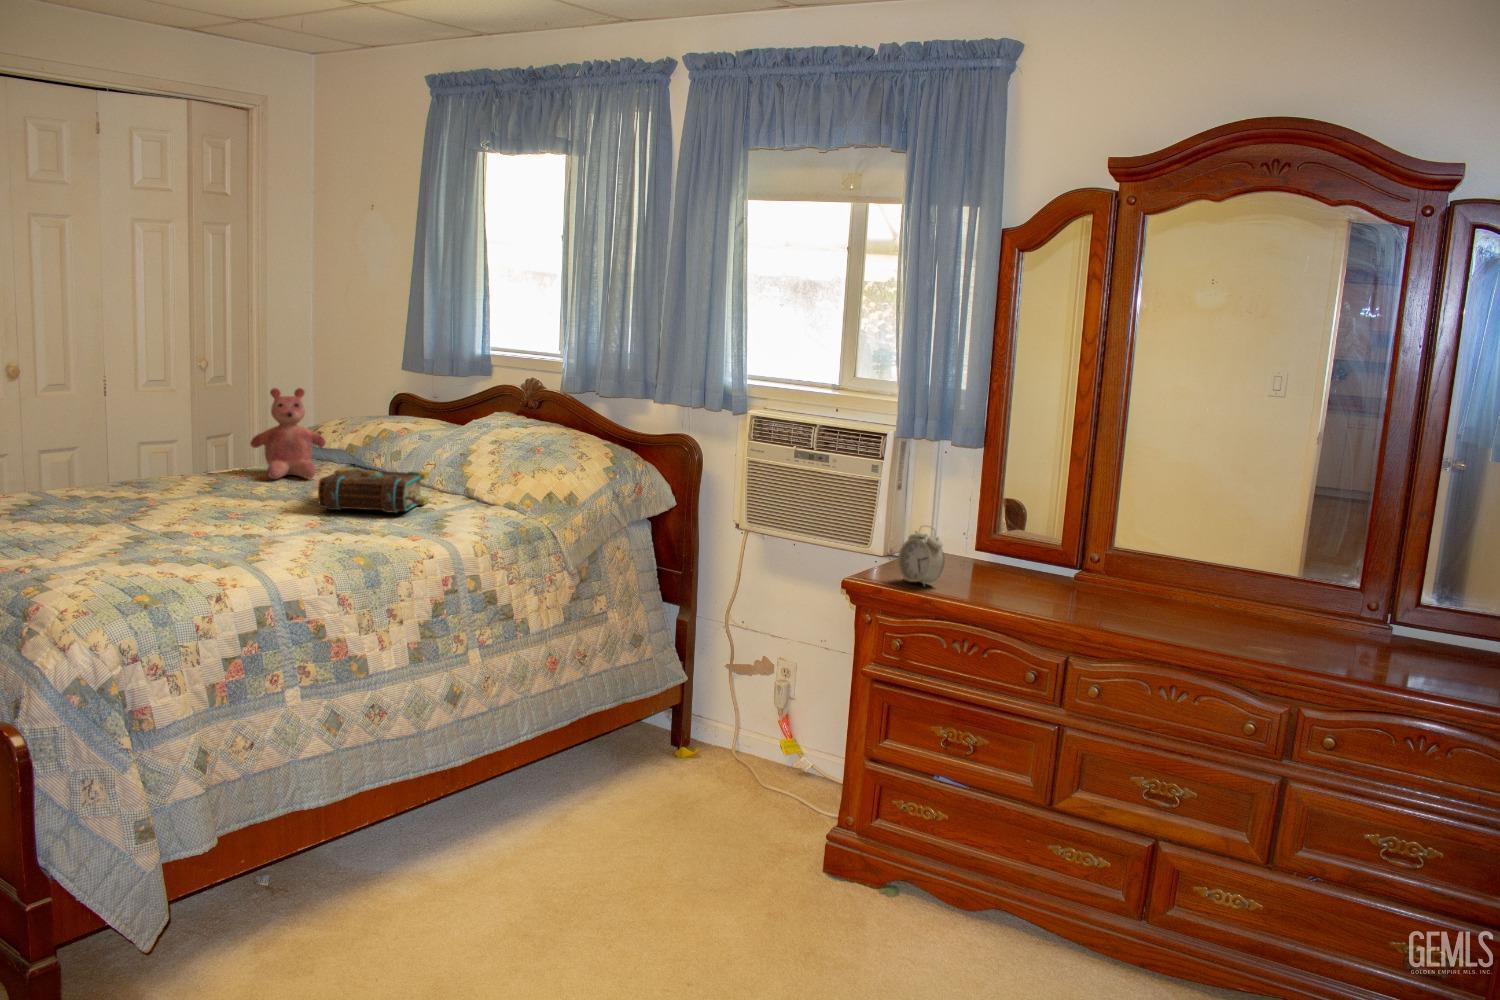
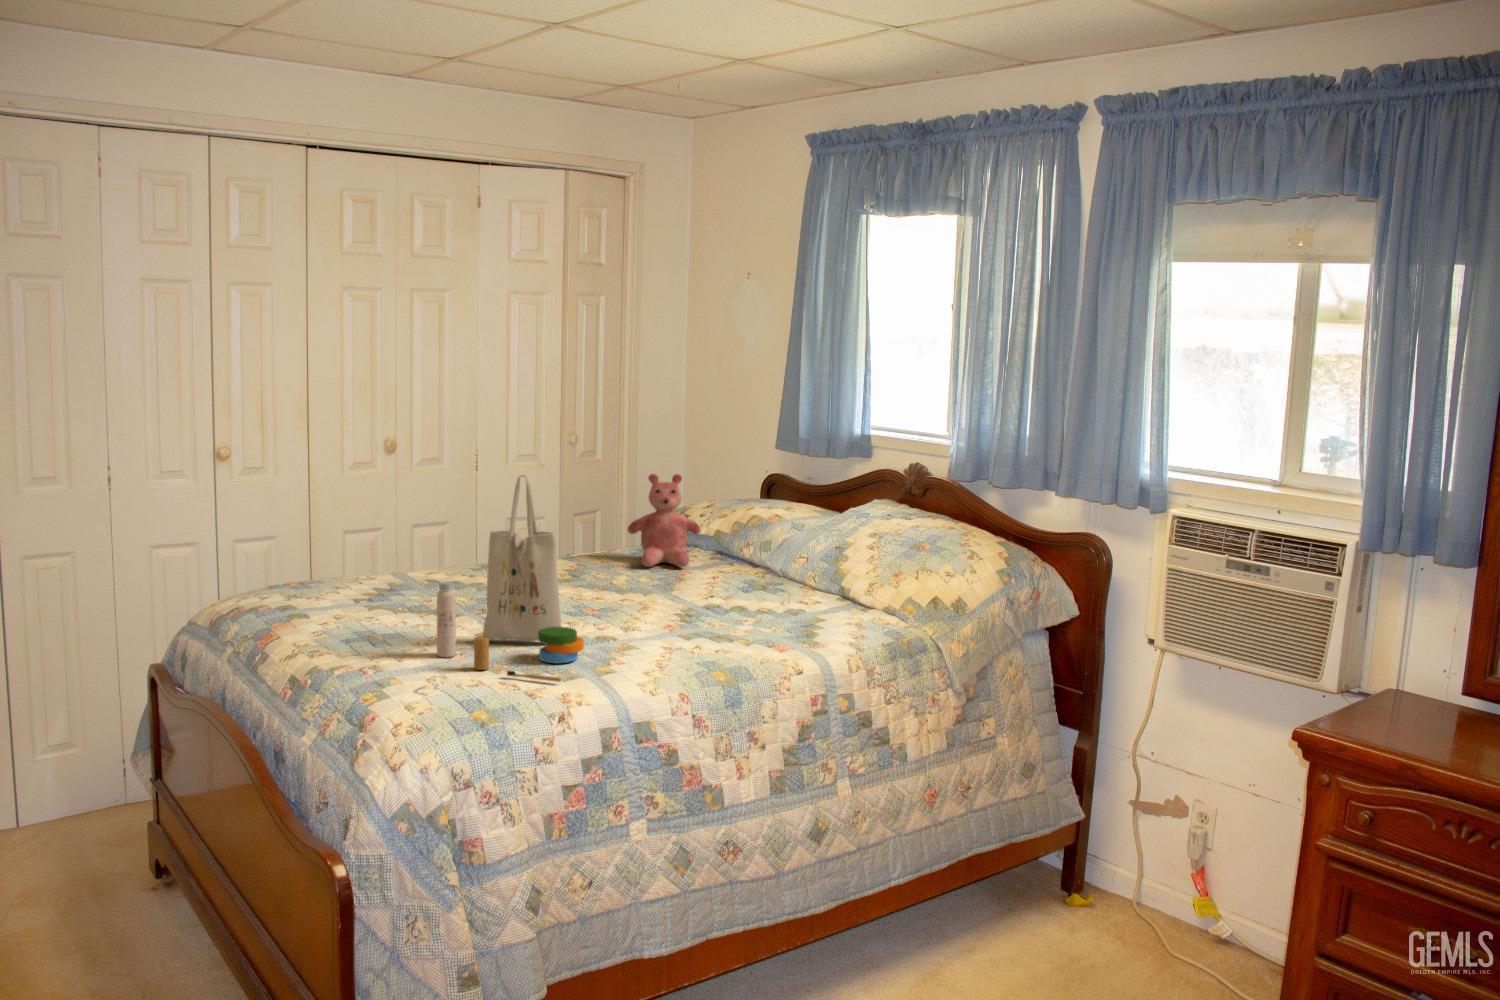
tote bag: none [78,388,228,574] -> present [437,475,584,682]
book: present [318,468,429,513] -> none [686,559,803,612]
alarm clock: present [898,527,944,585] -> none [1385,671,1456,752]

